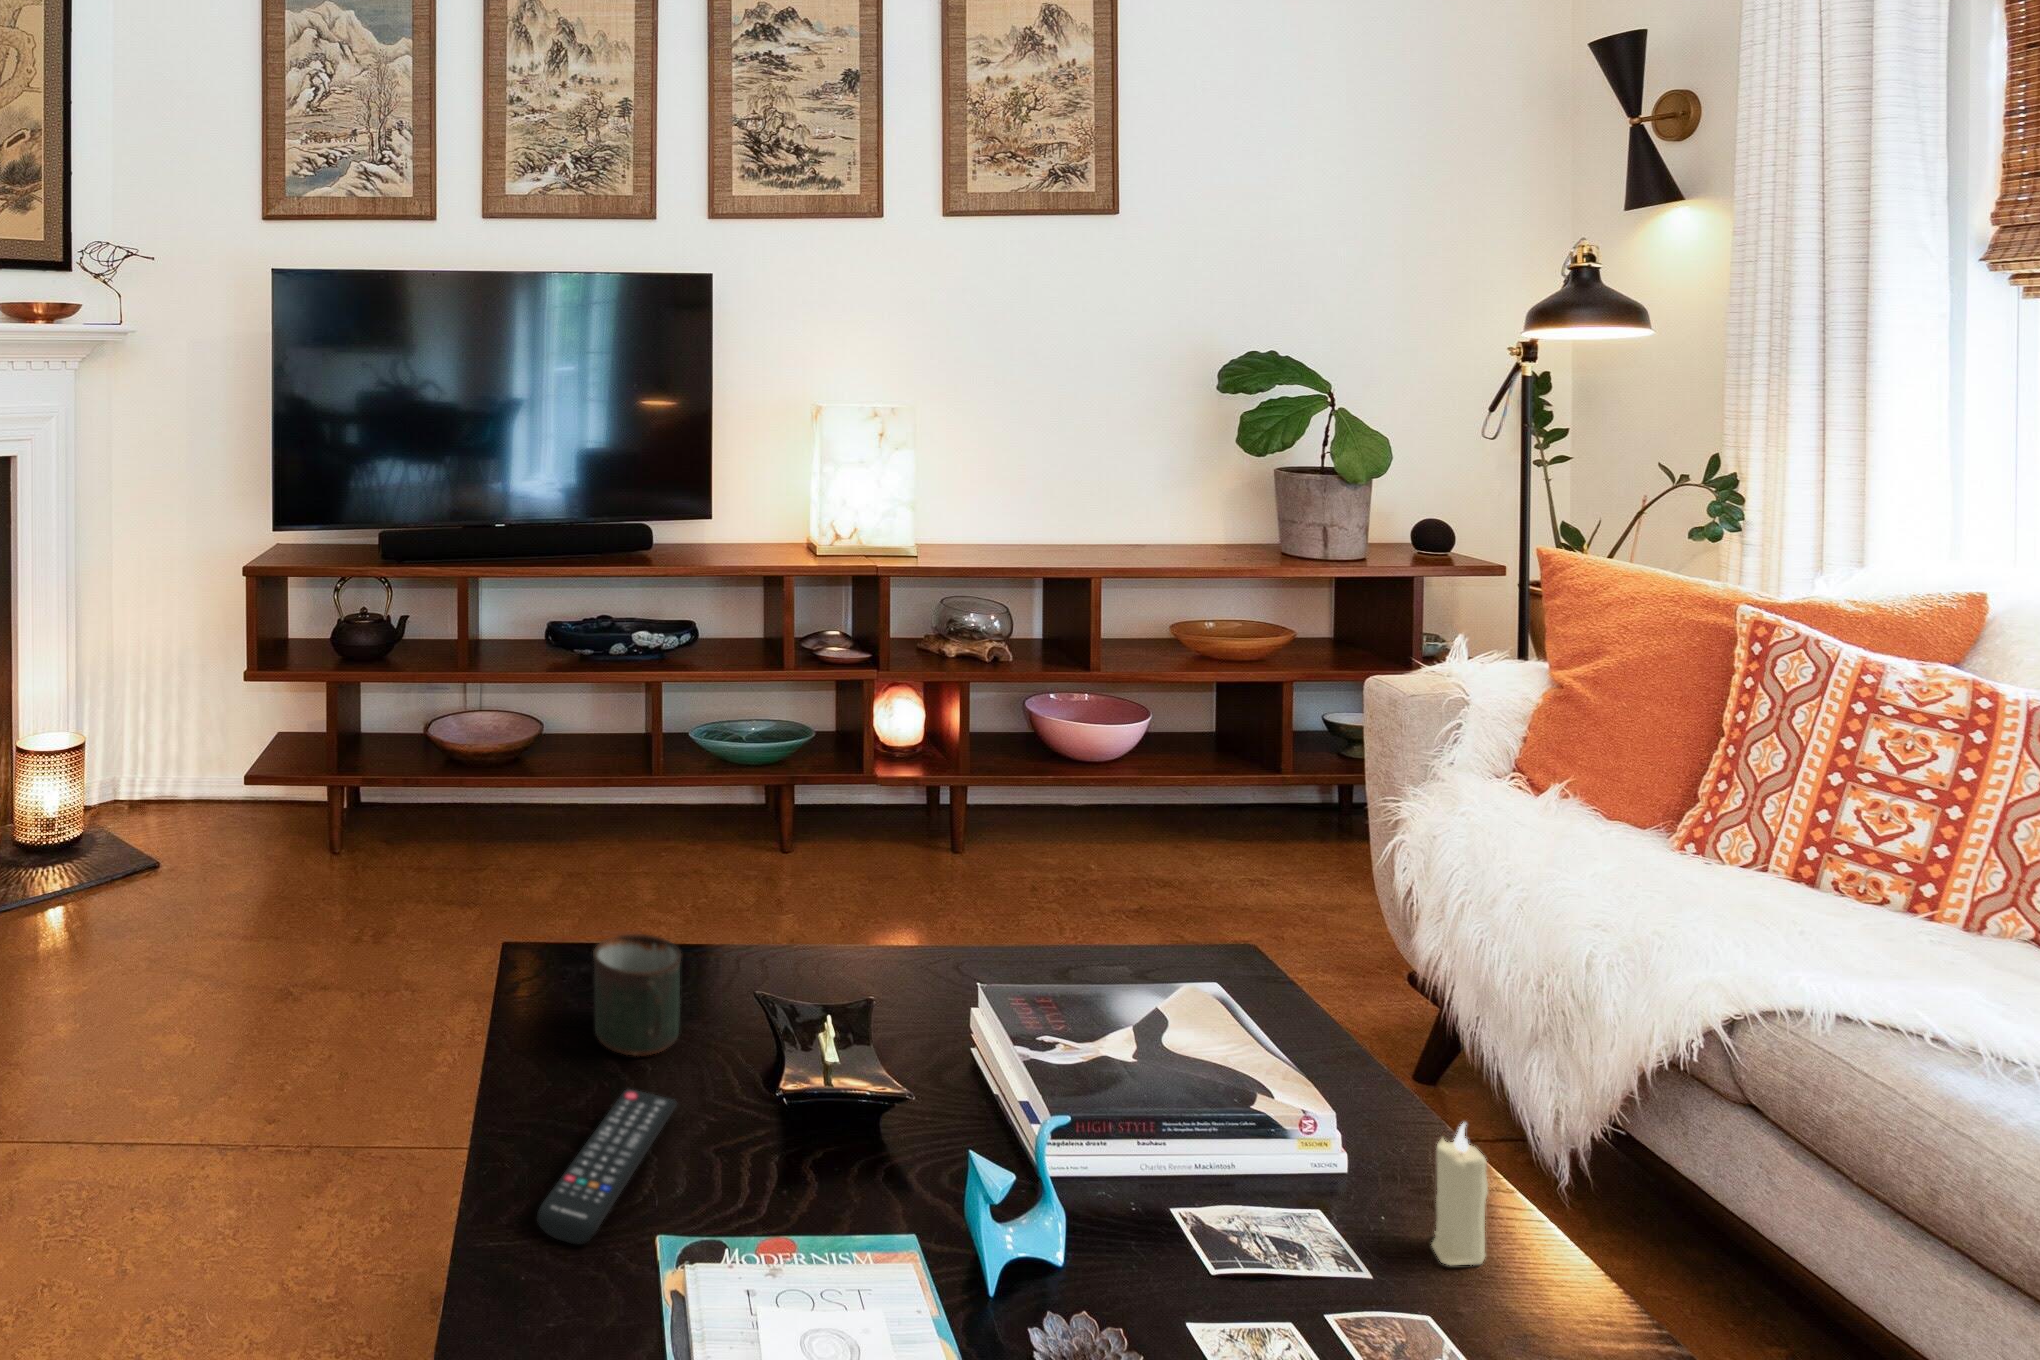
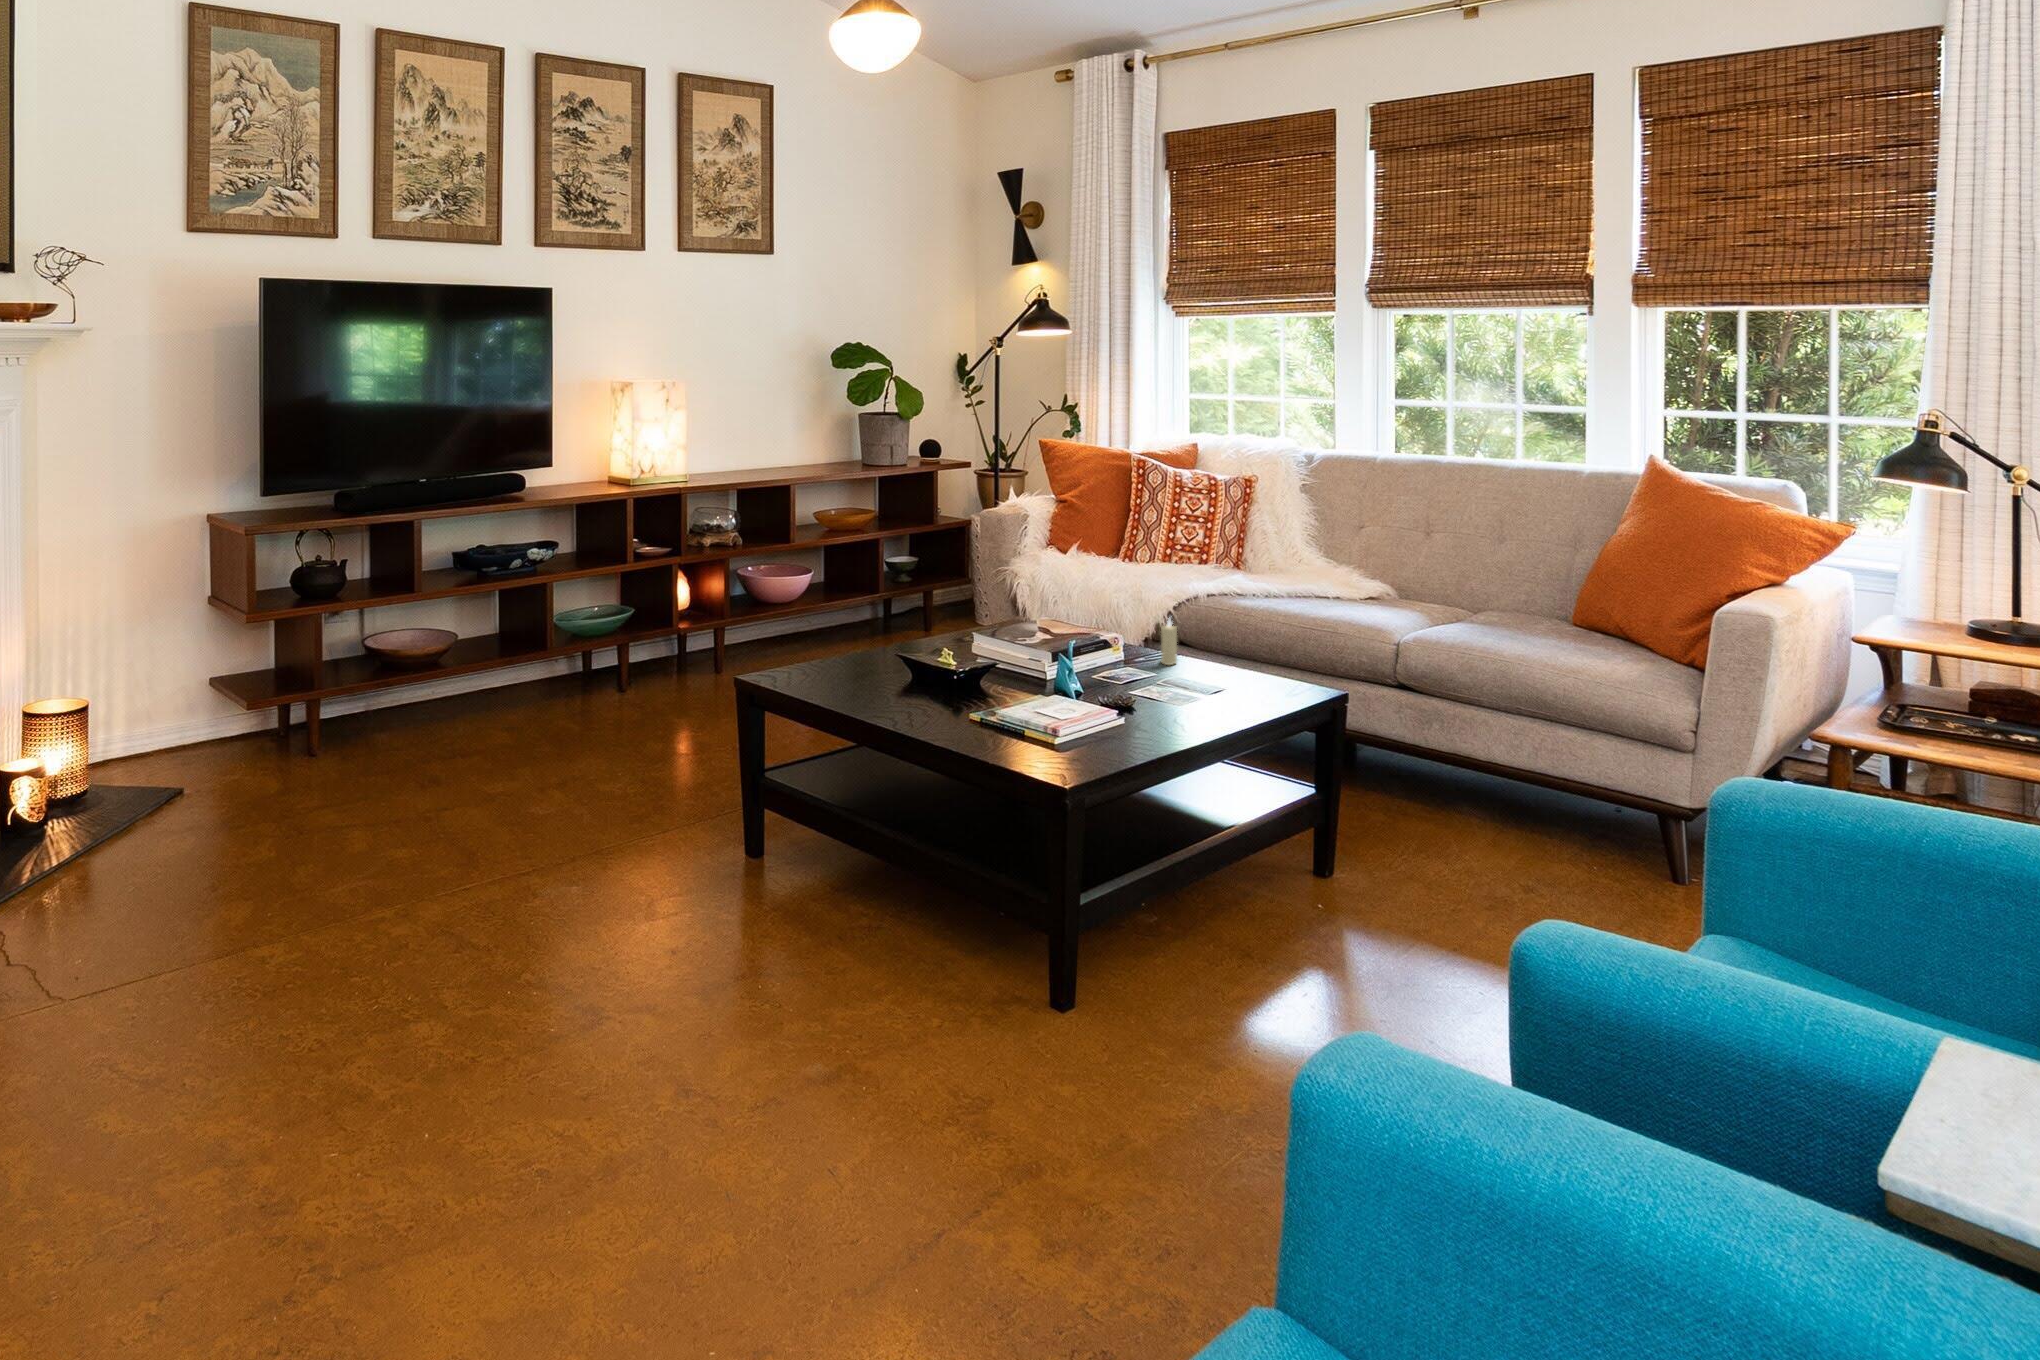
mug: present [593,934,681,1056] -> none [825,640,879,691]
remote control: present [537,1089,677,1244] -> none [886,687,949,722]

